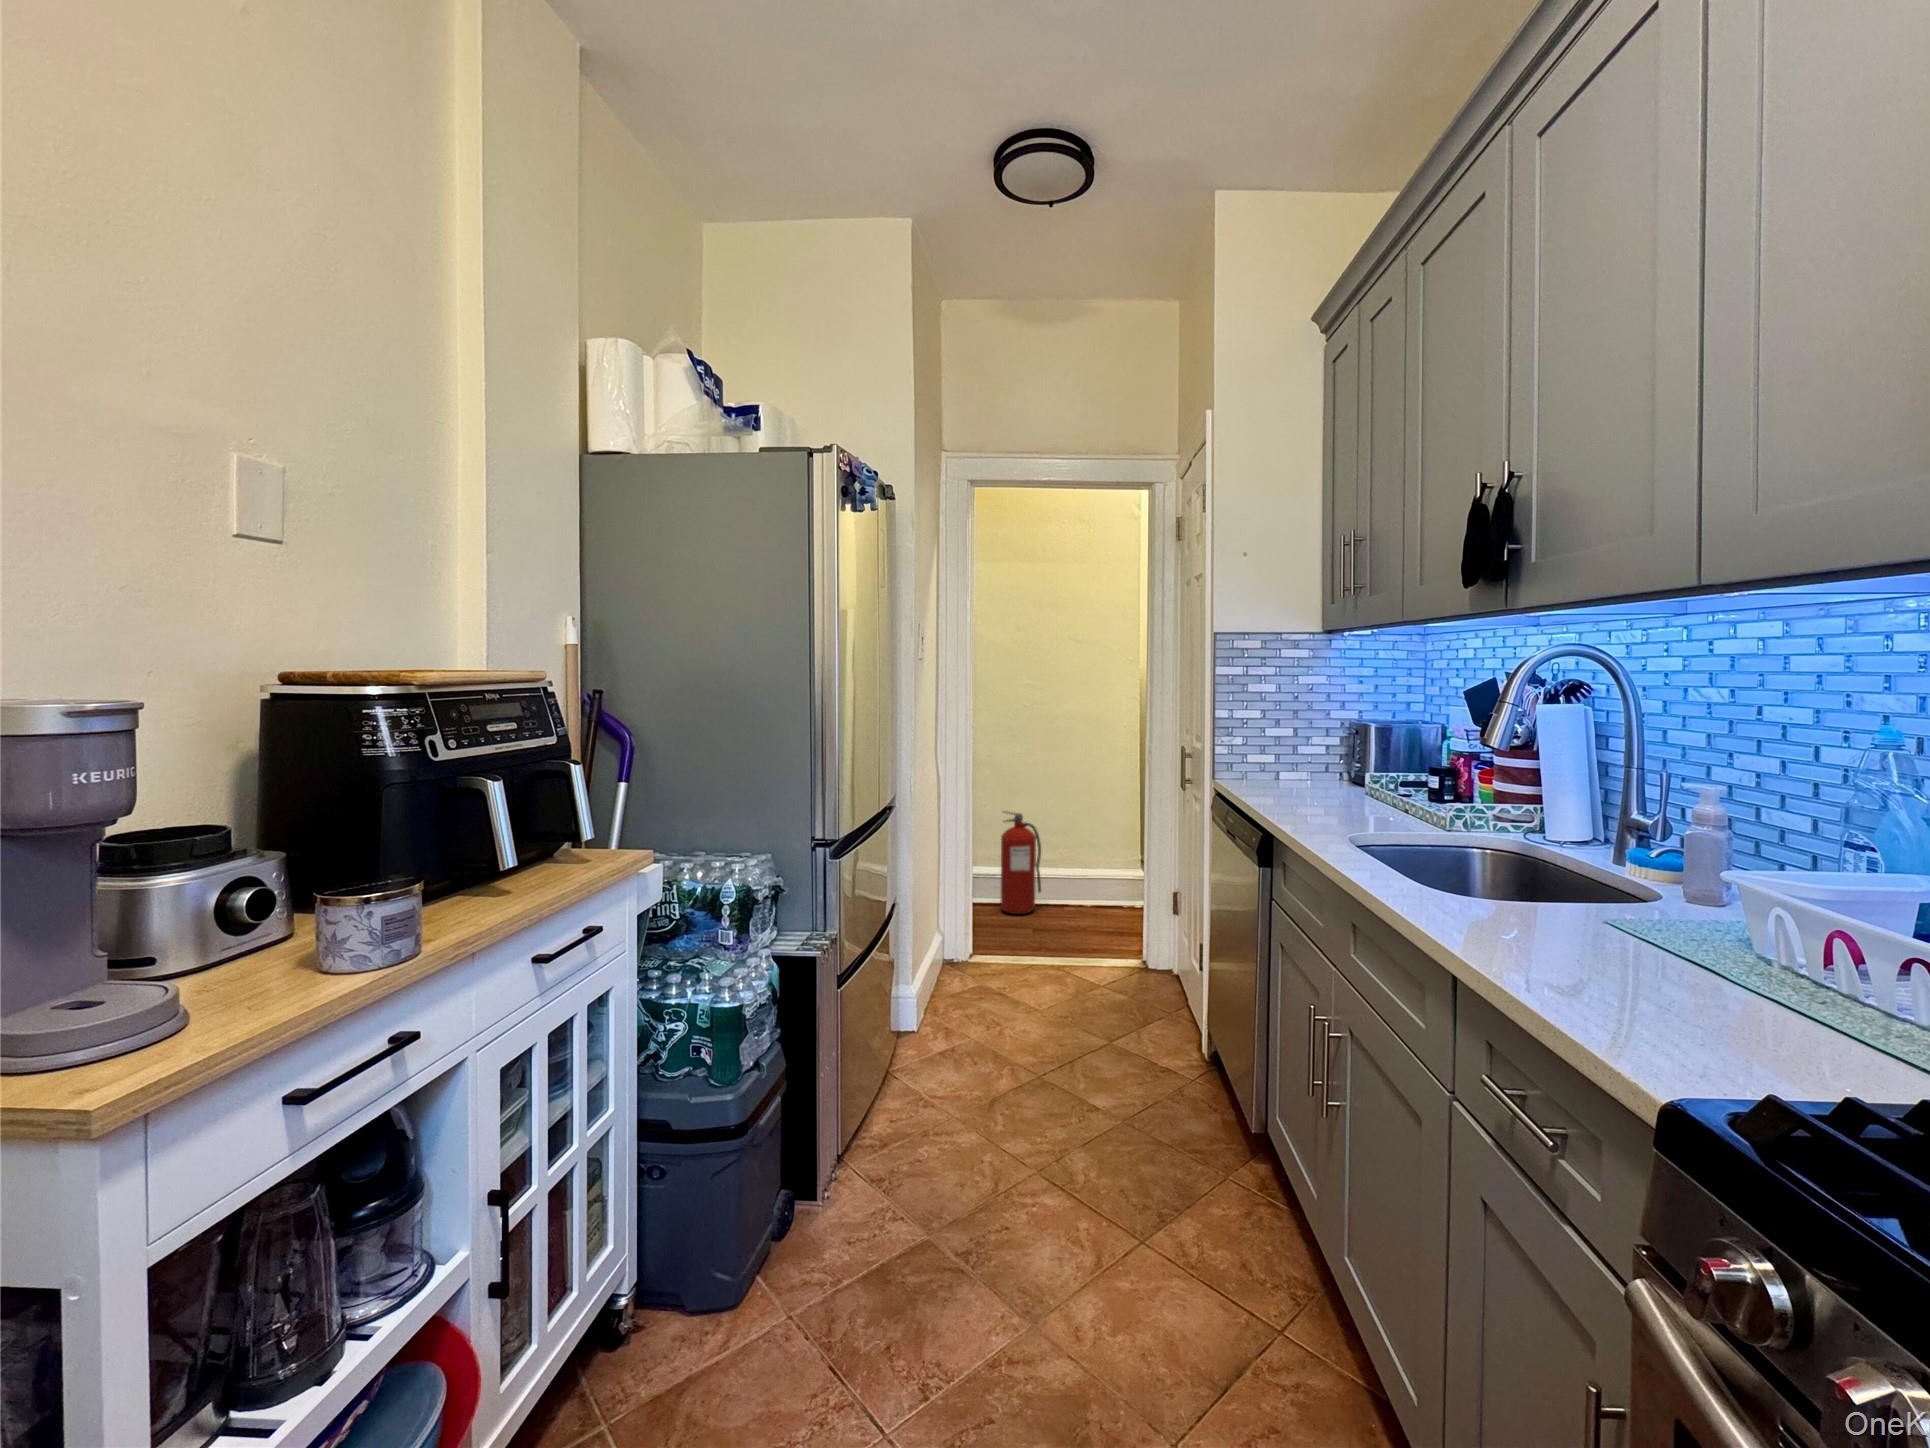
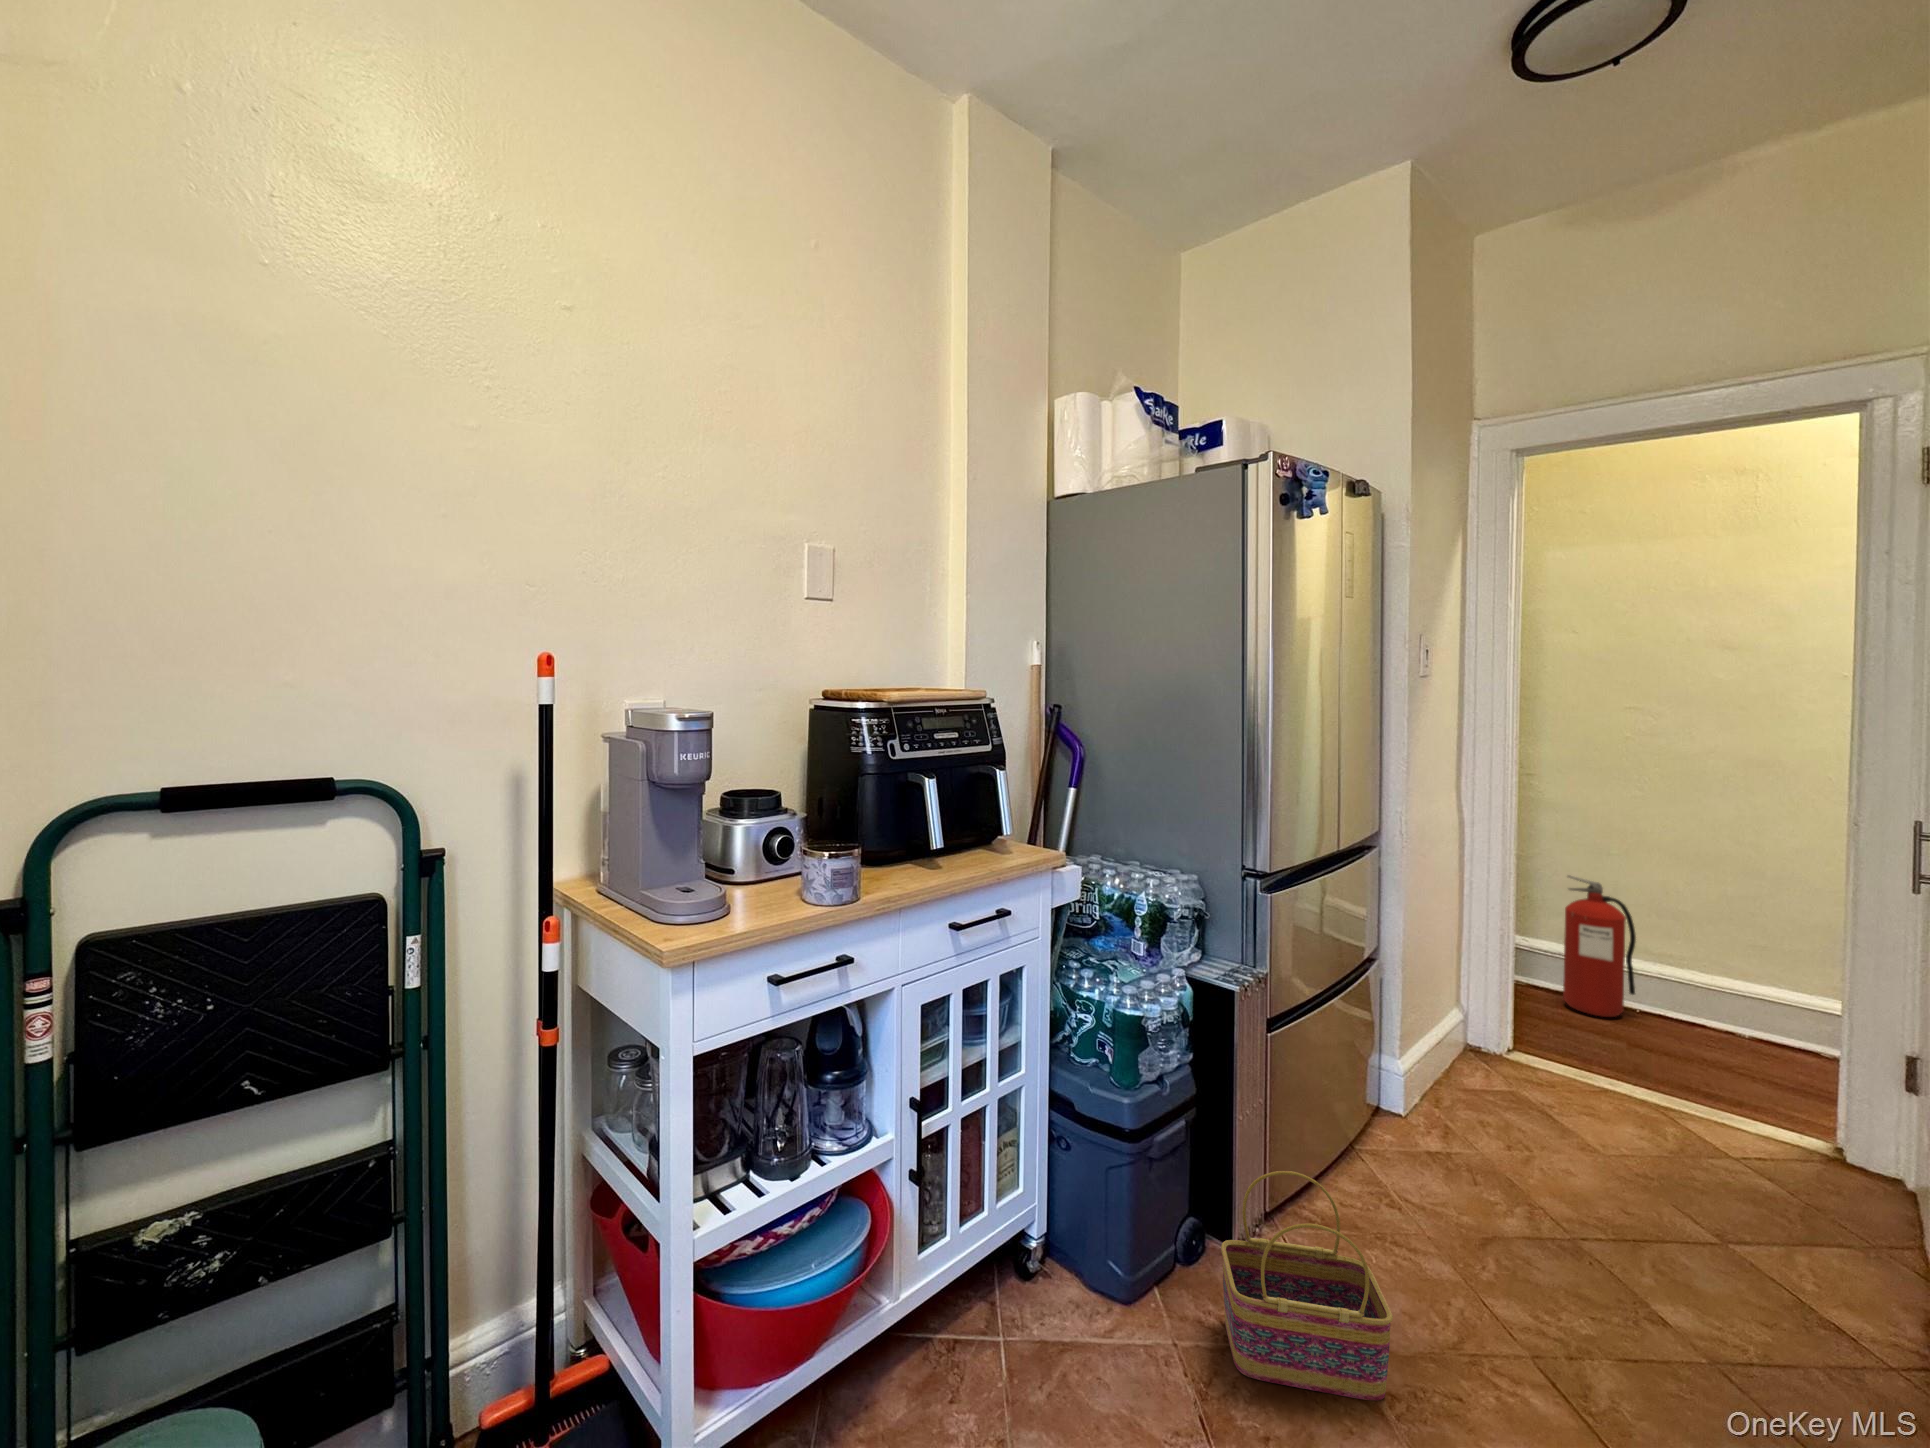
basket: none [824,1101,965,1304] -> present [1221,1171,1393,1400]

